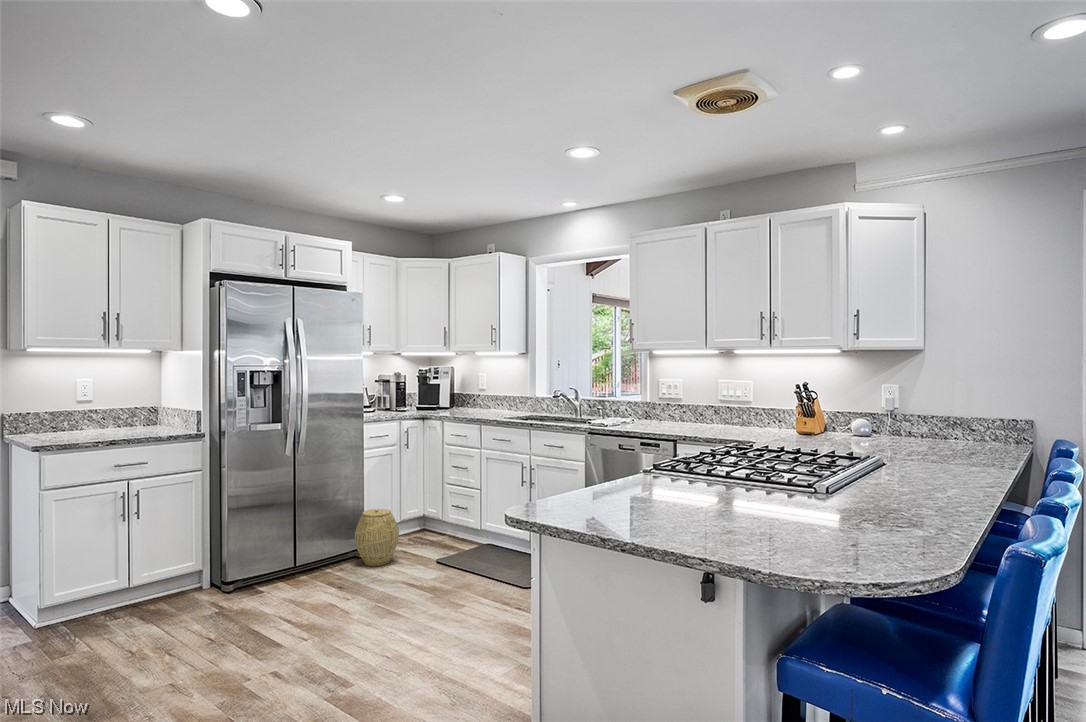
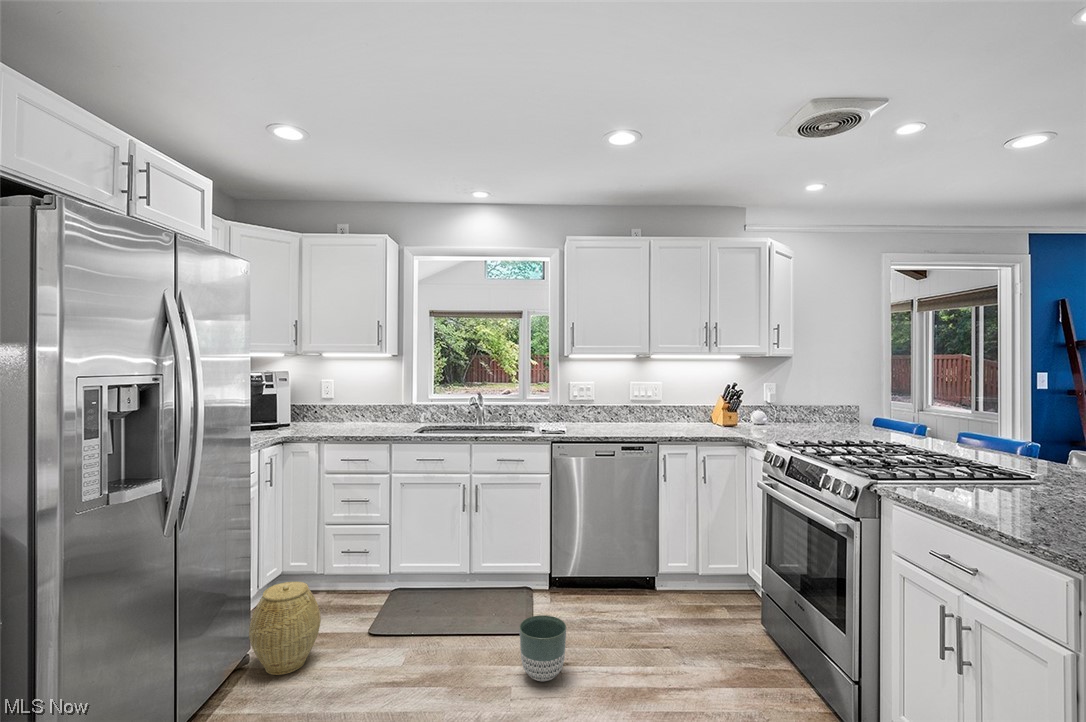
planter: none [469,563,506,611] -> present [520,615,566,682]

